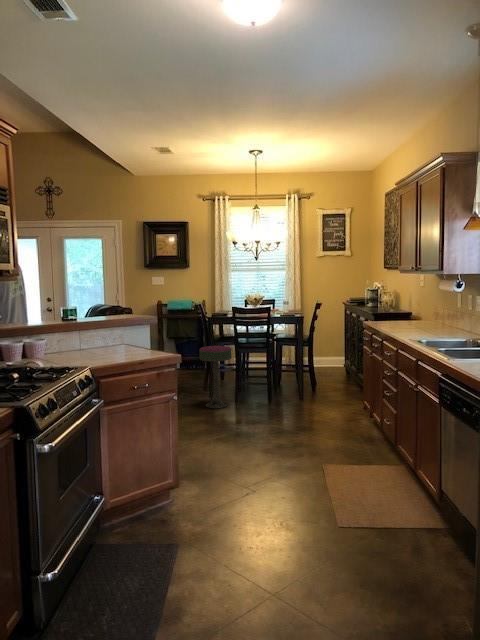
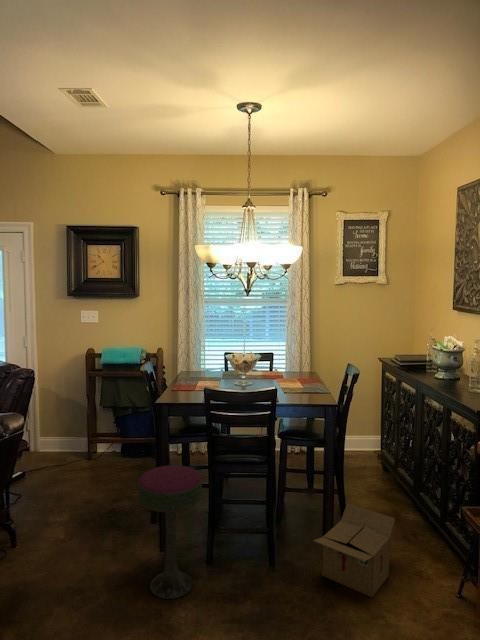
cardboard box: none [289,370,335,408] -> present [314,503,395,598]

